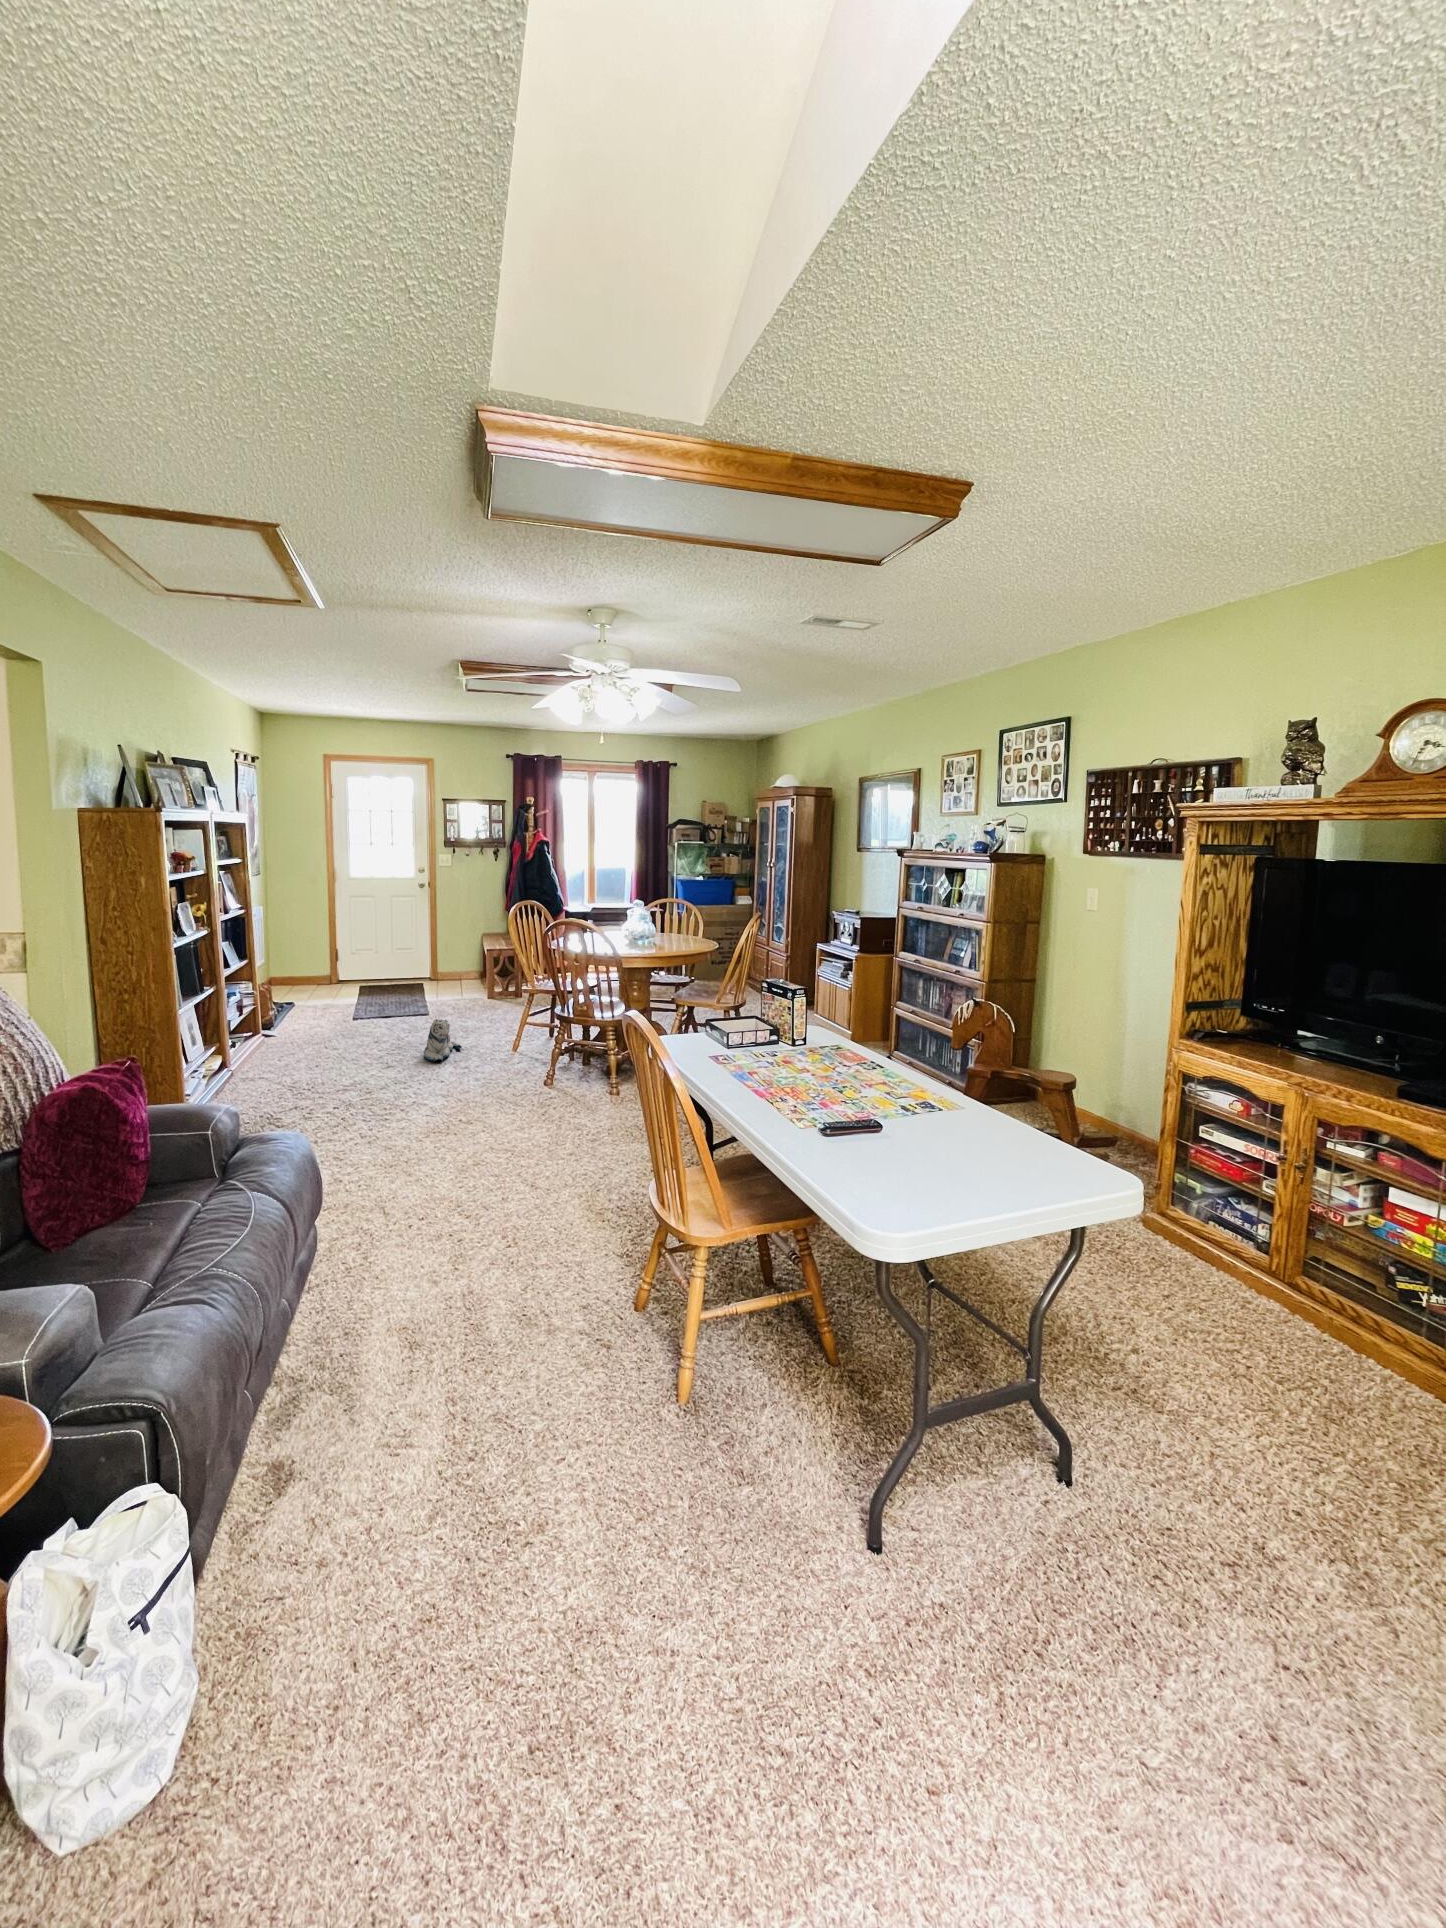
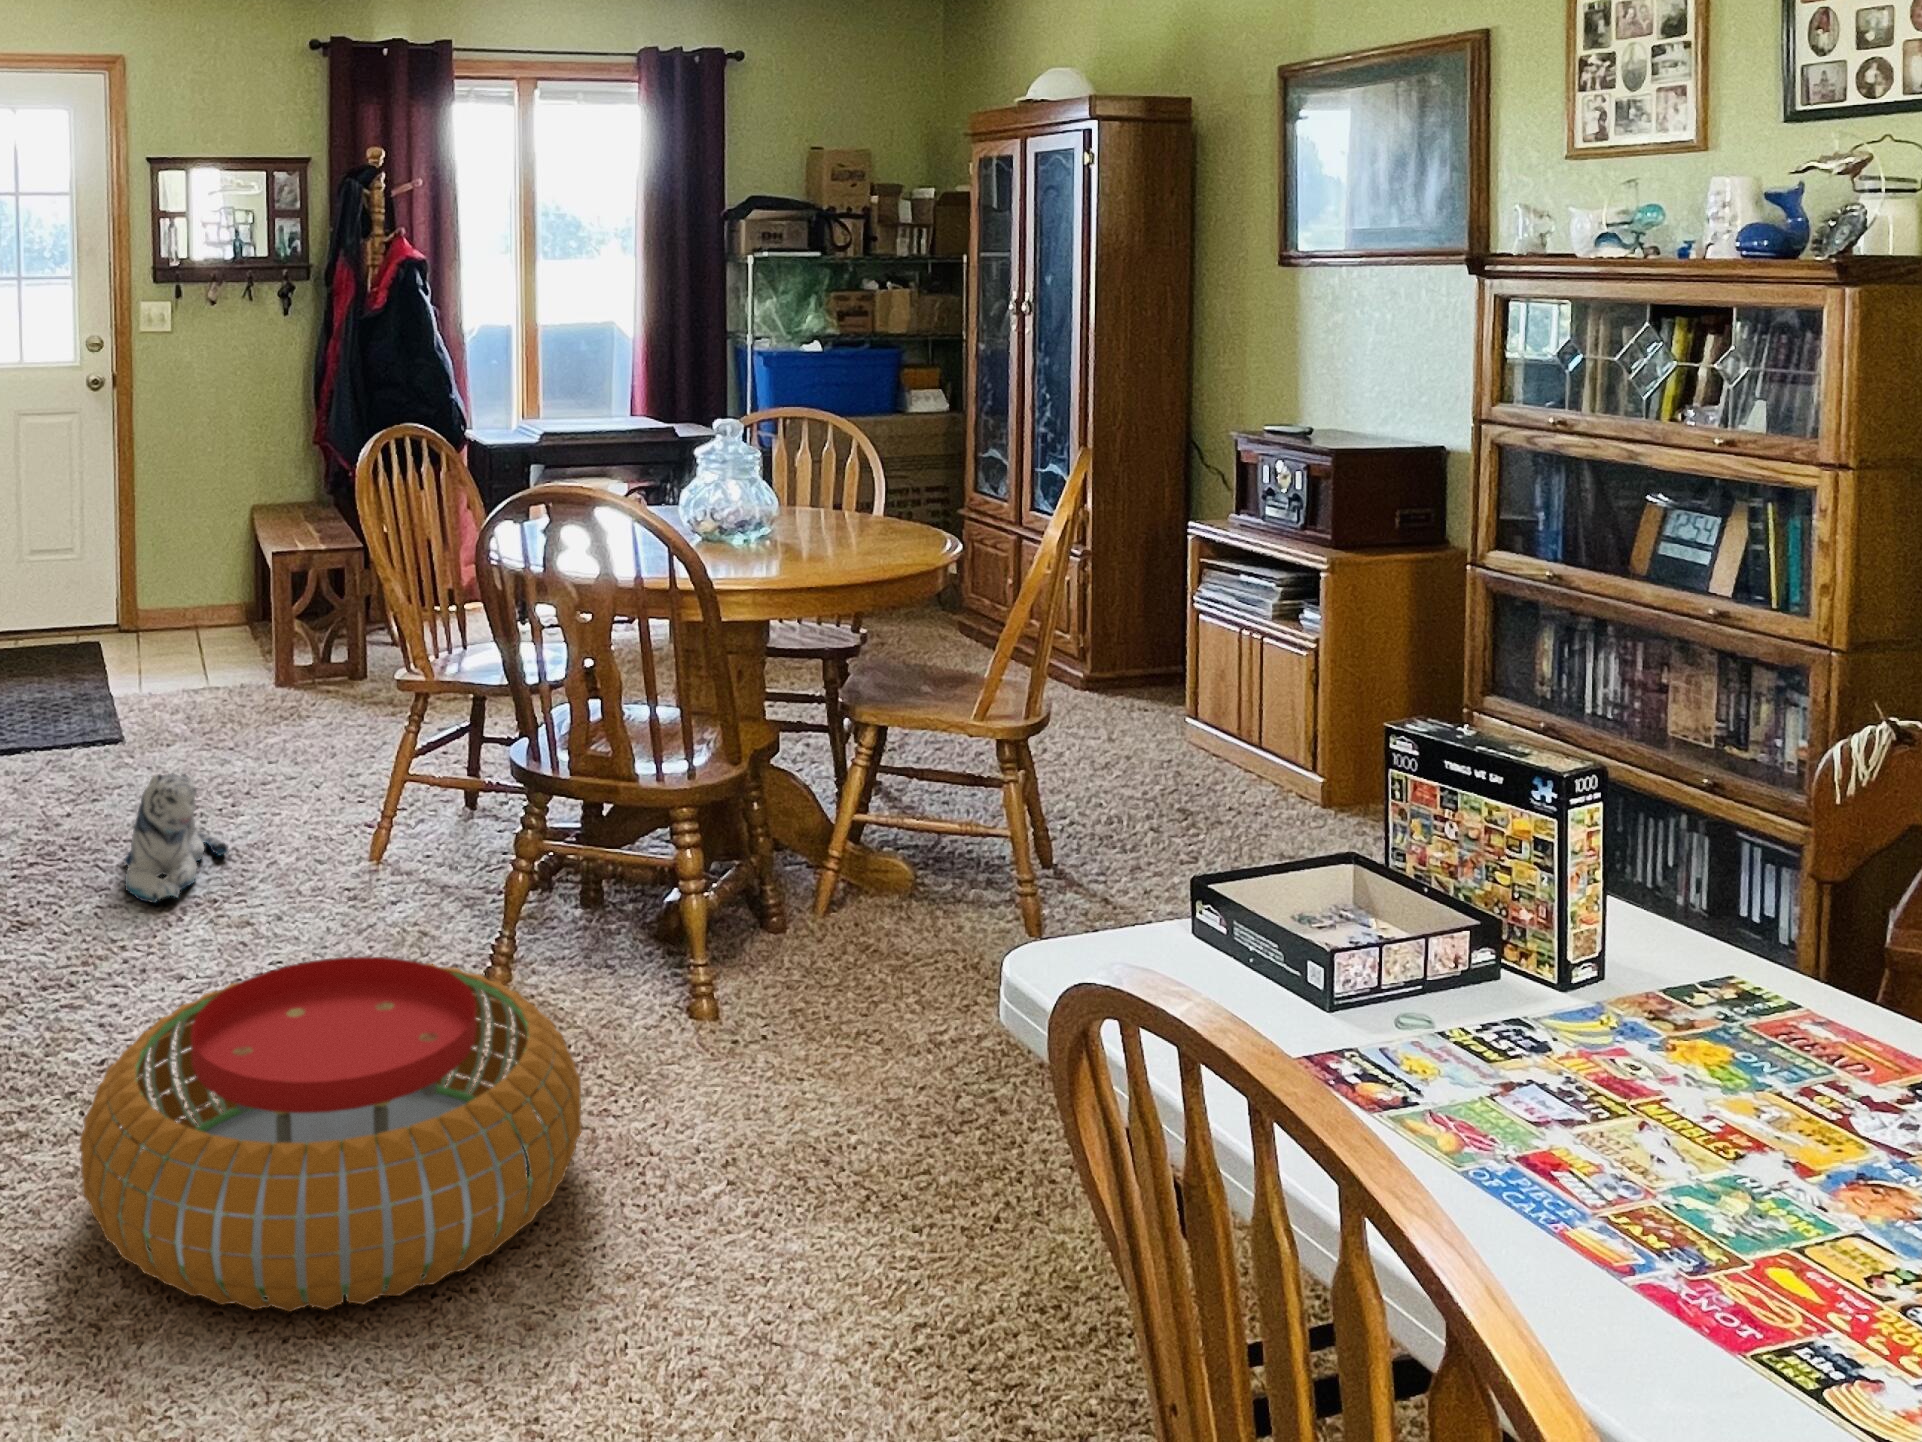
pouf: none [403,1065,561,1157] -> present [80,957,582,1312]

